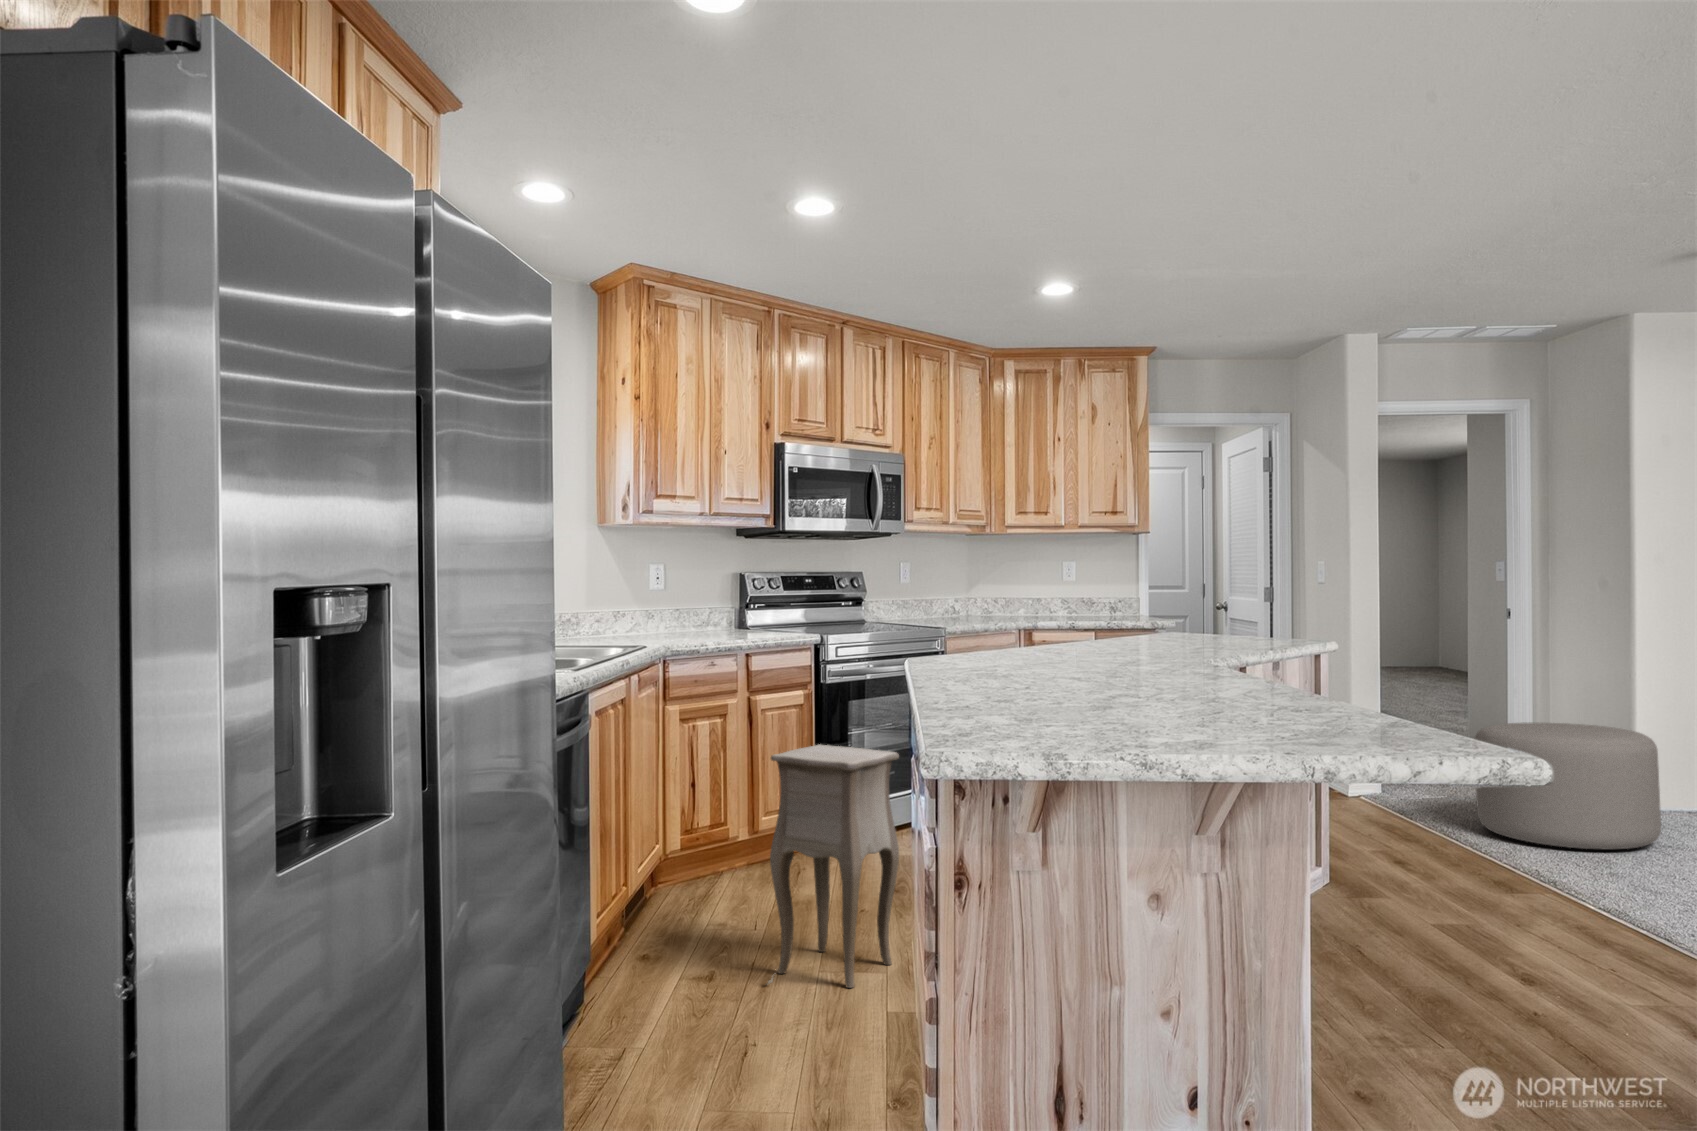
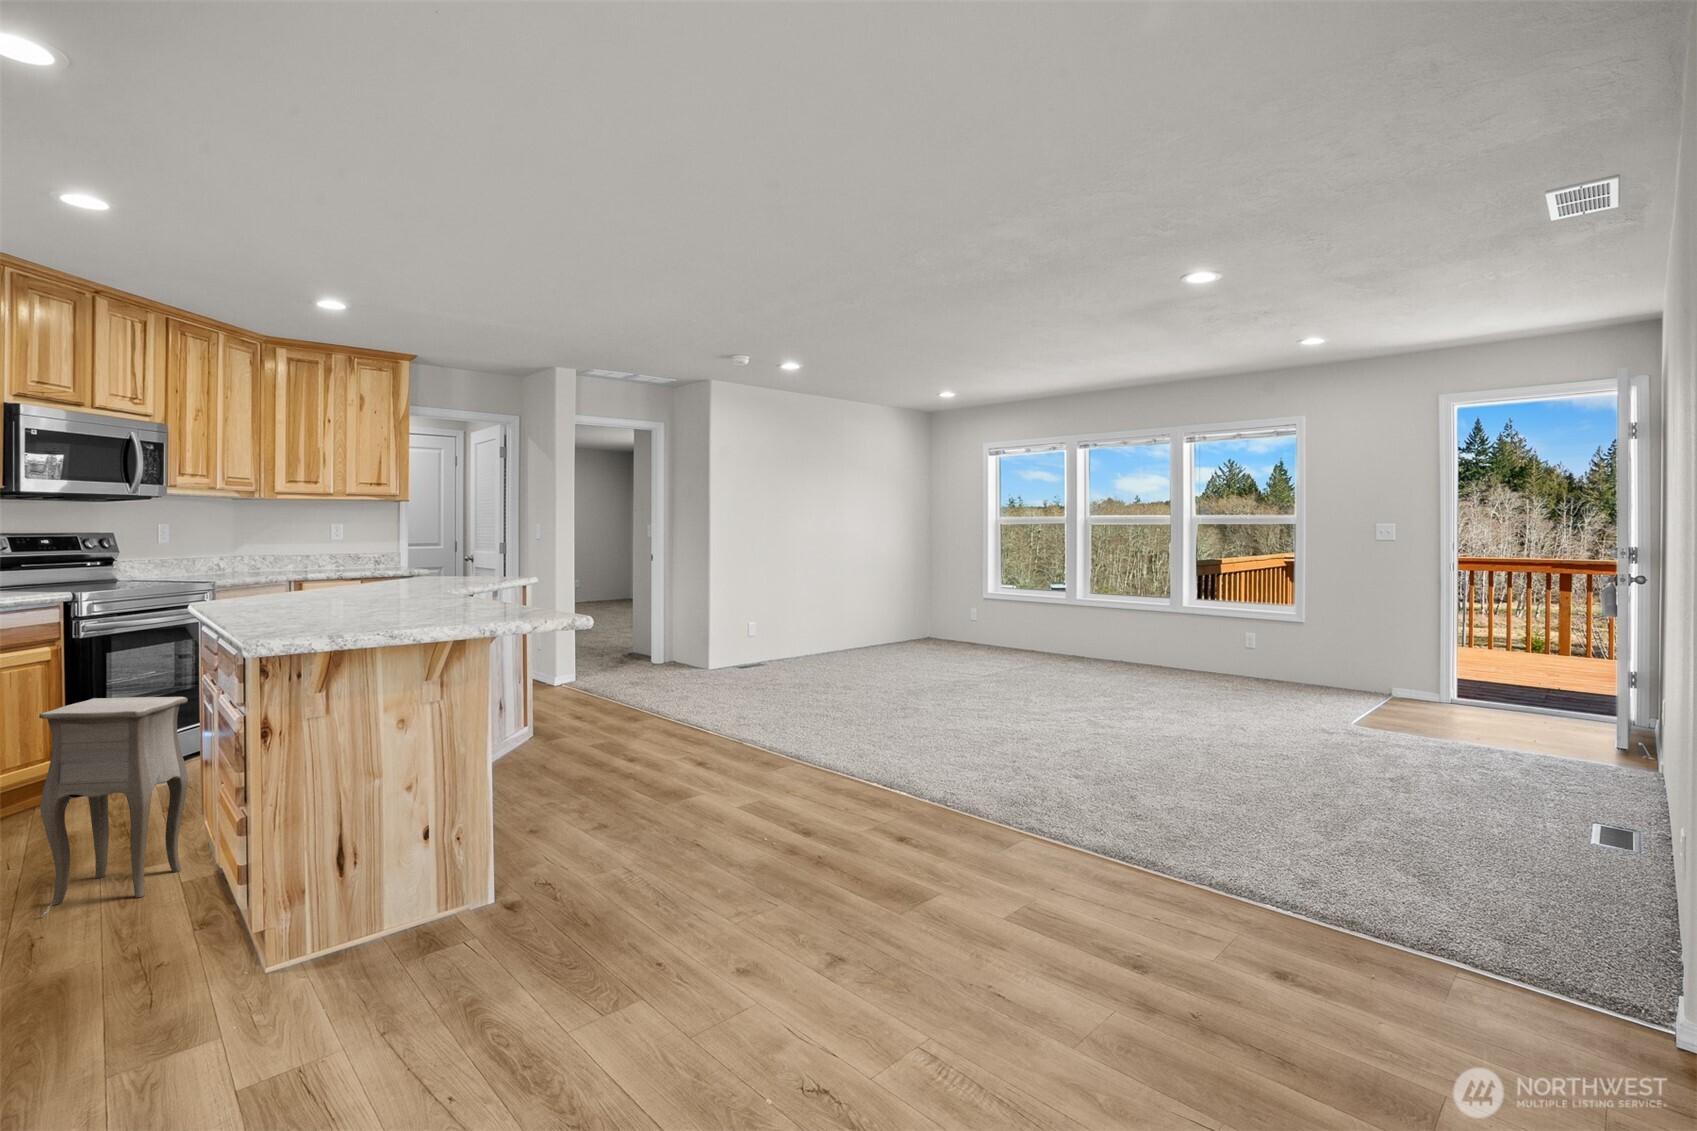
ottoman: present [1475,723,1661,849] -> none [629,631,720,703]

